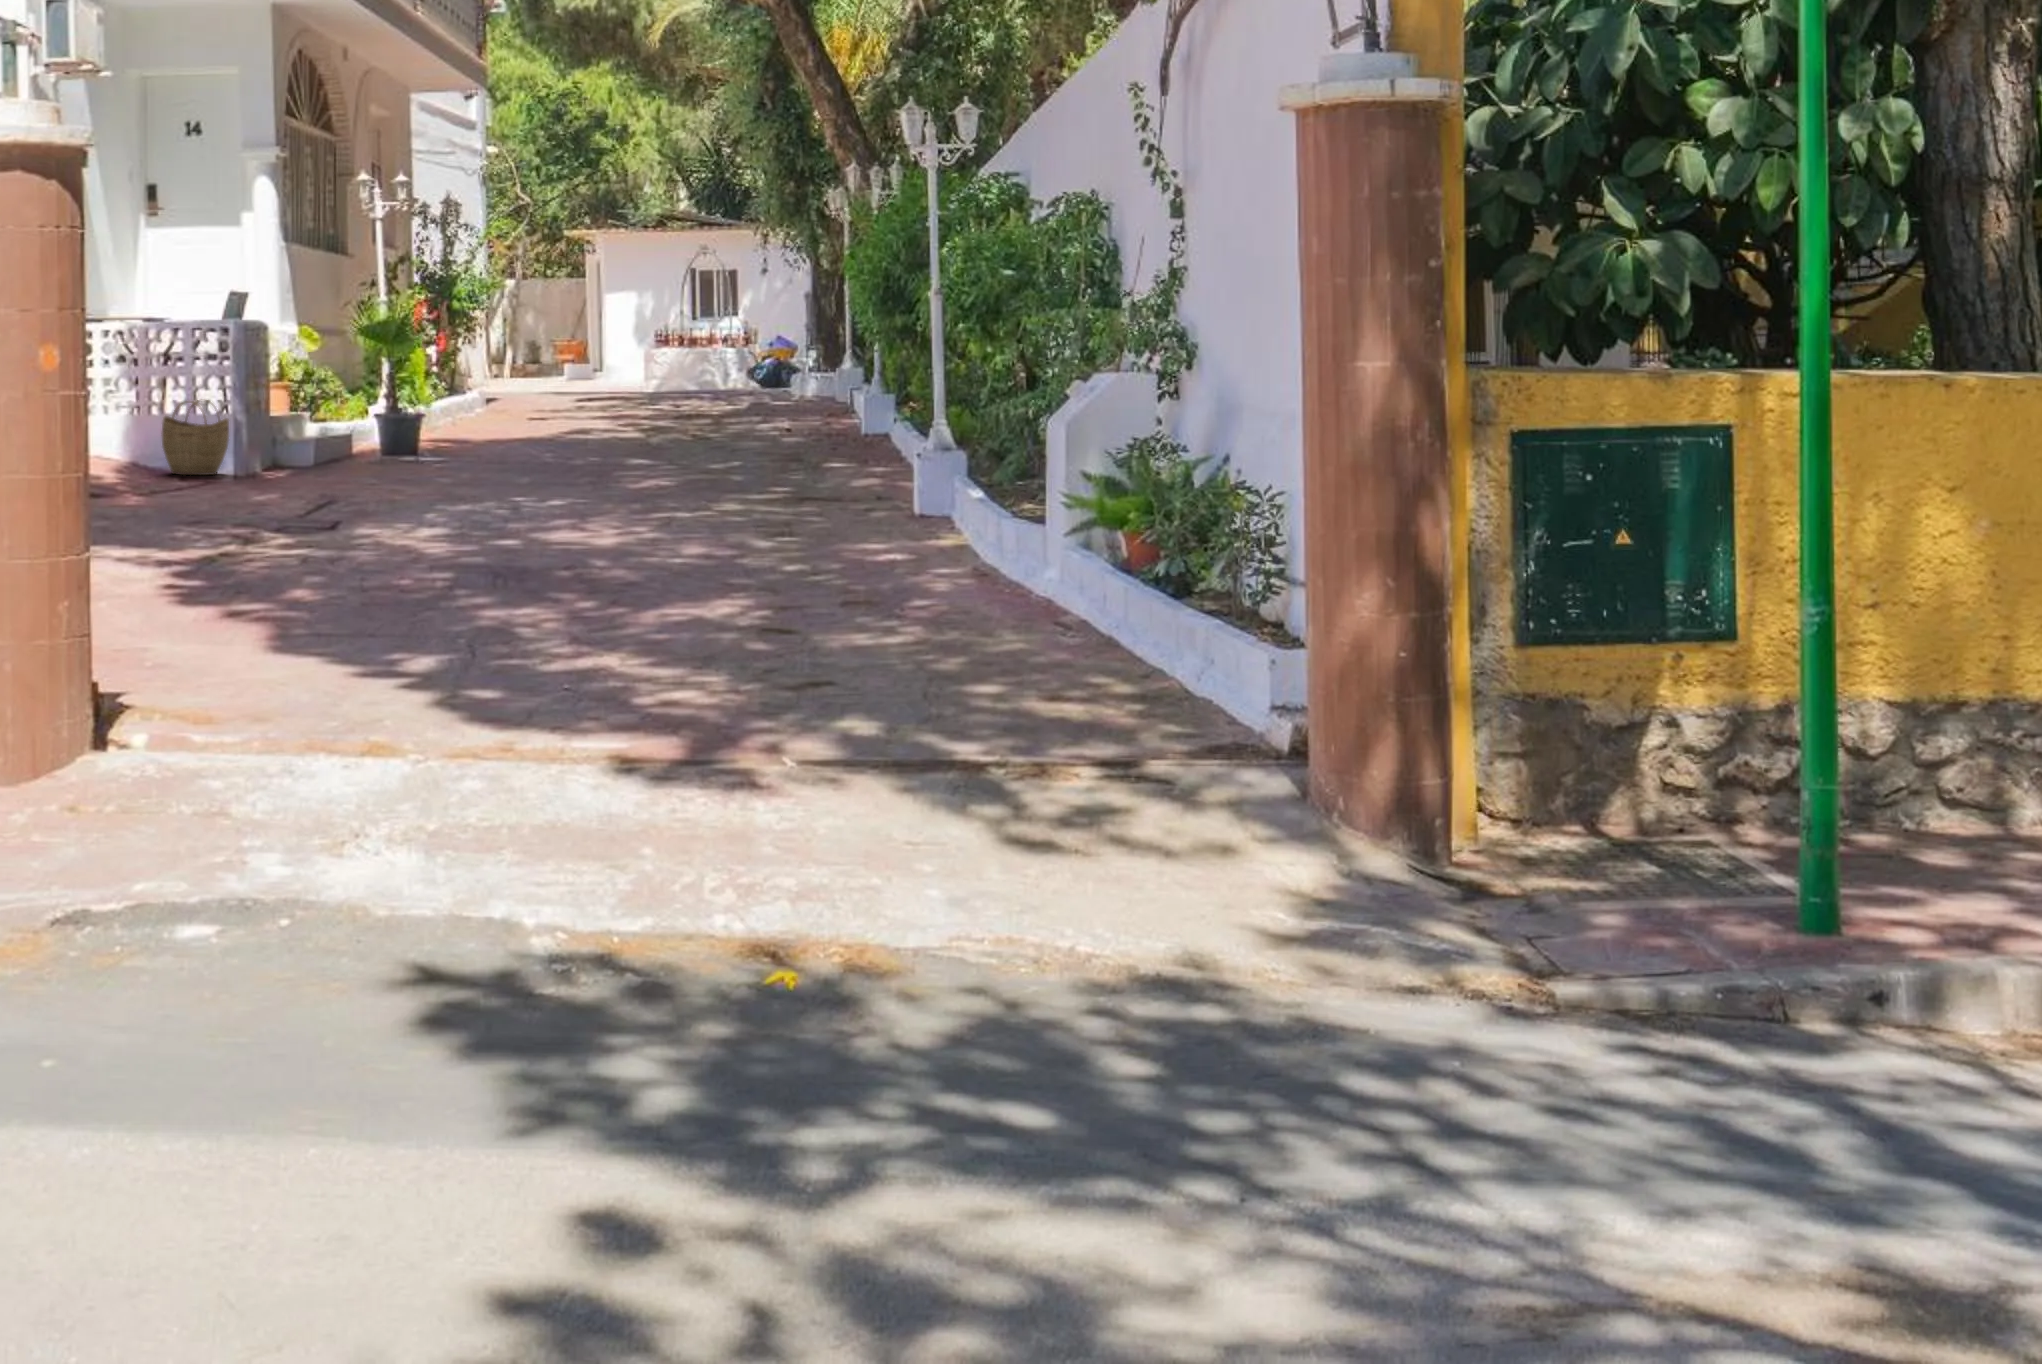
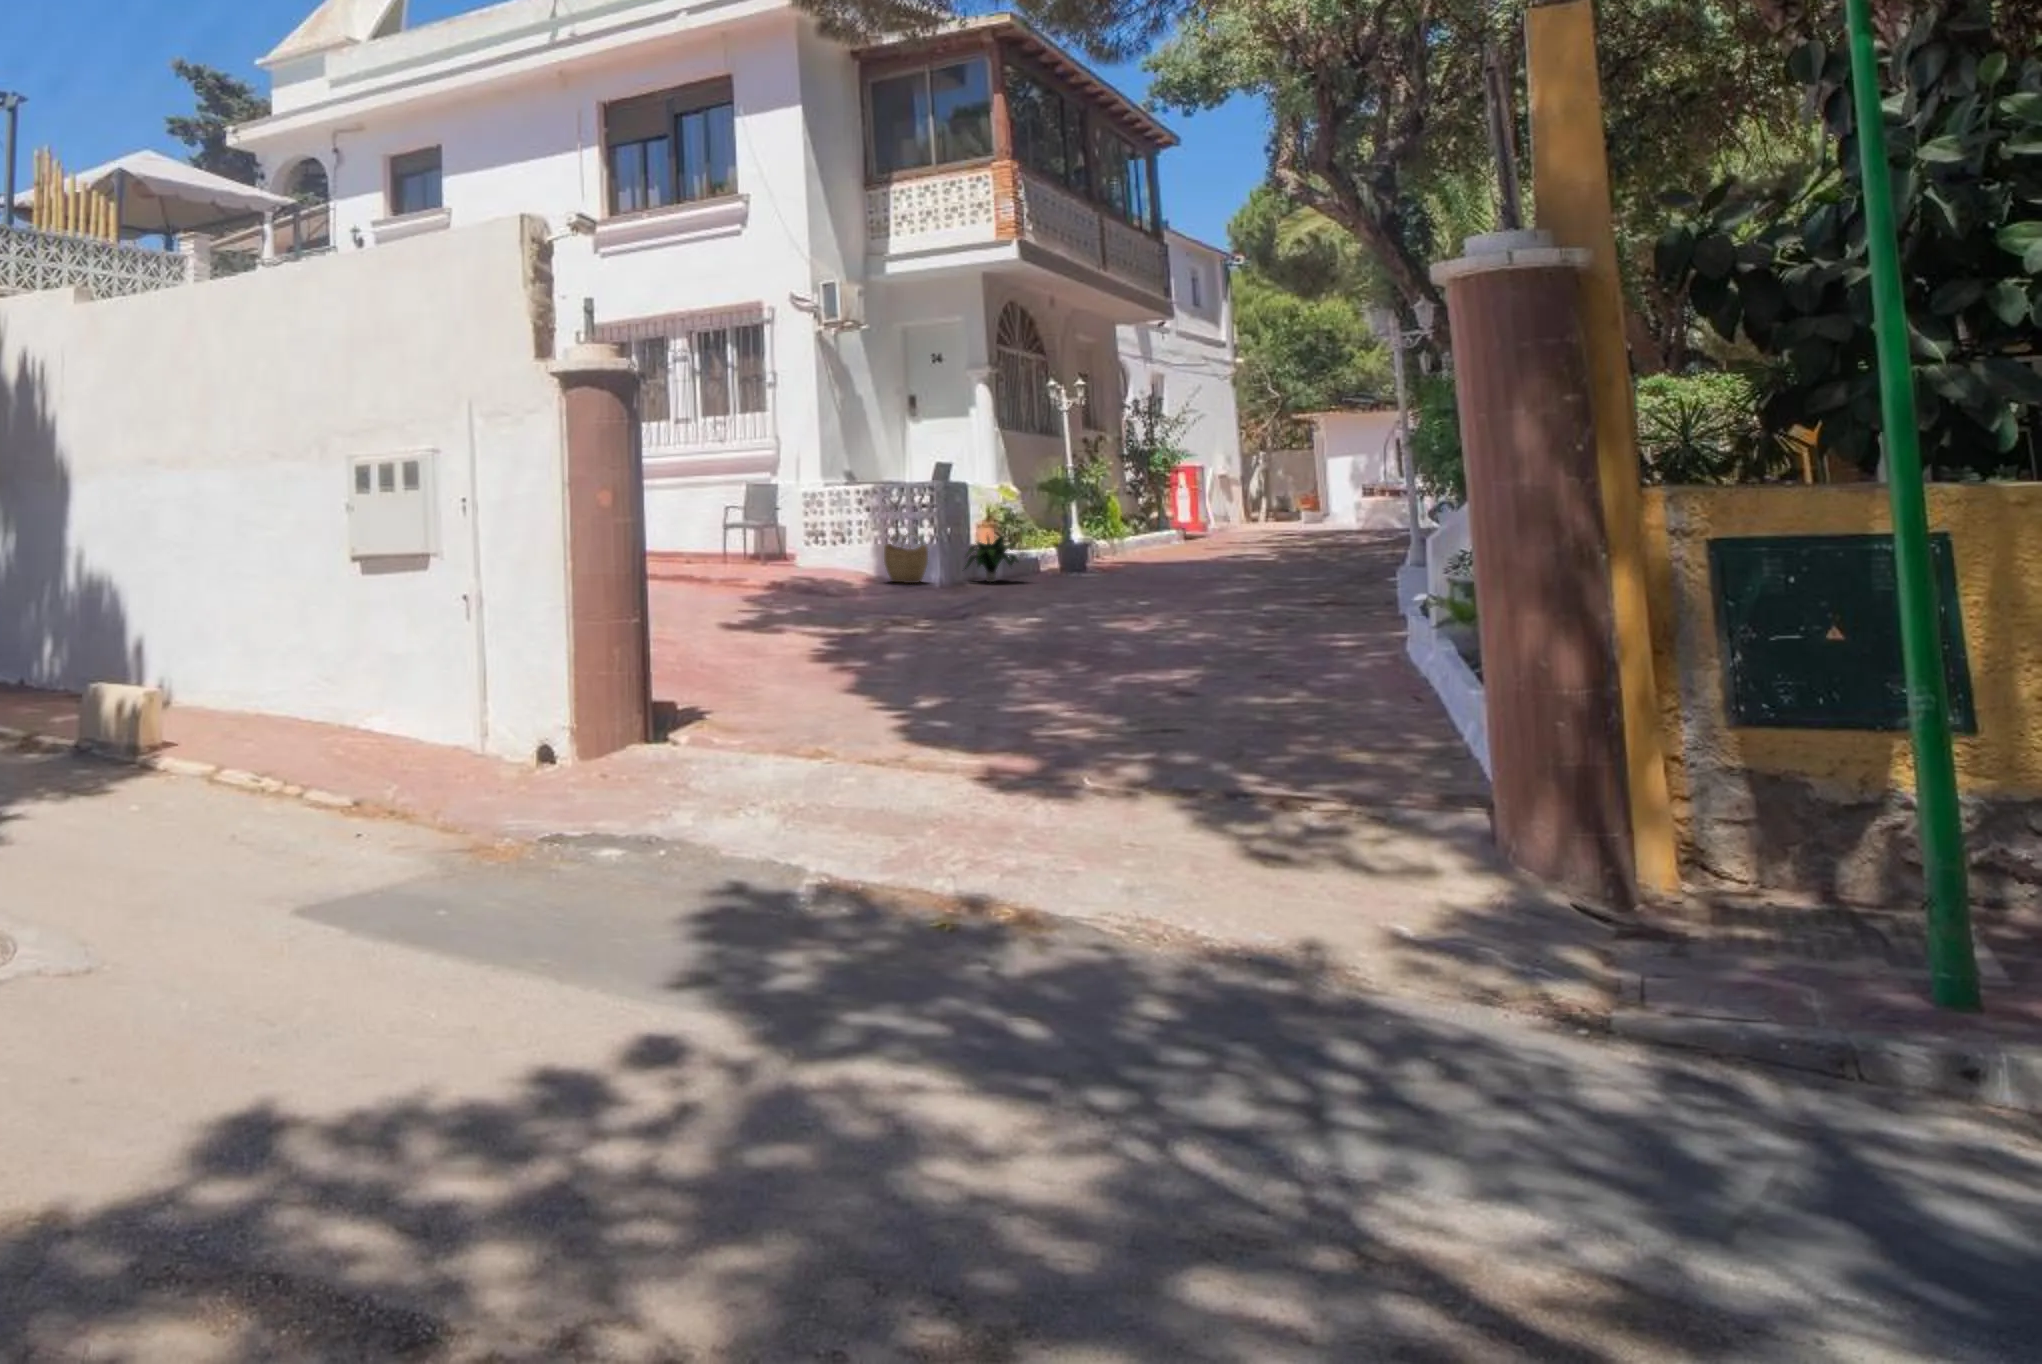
potted plant: none [279,399,369,473] -> present [965,536,1018,582]

